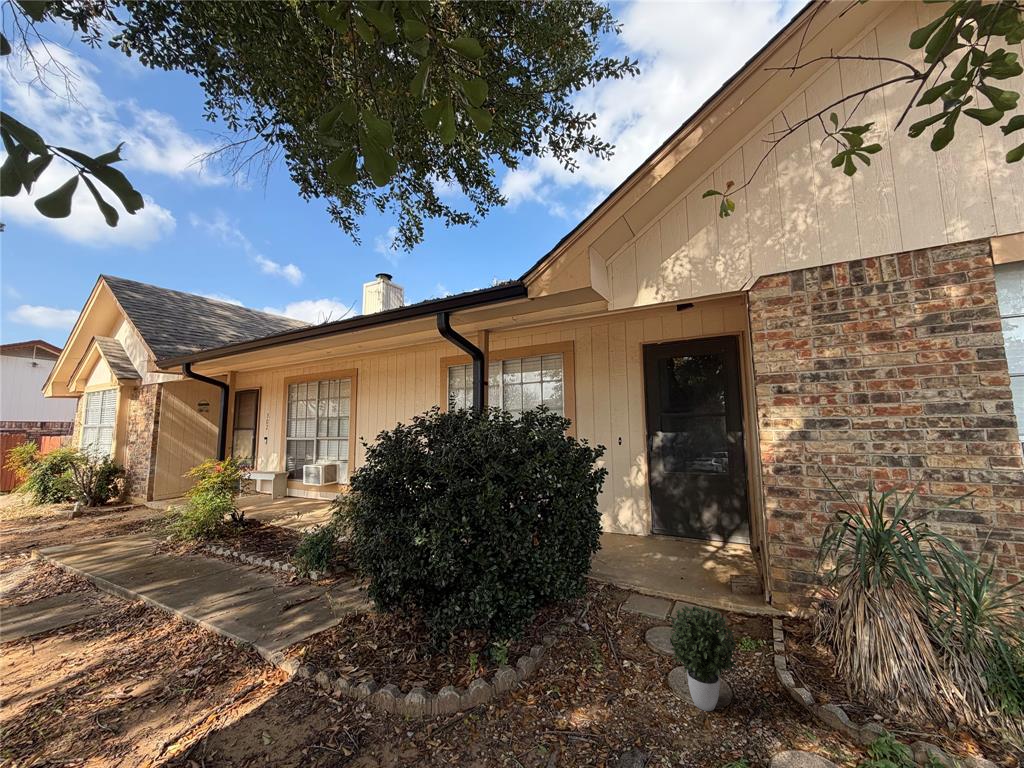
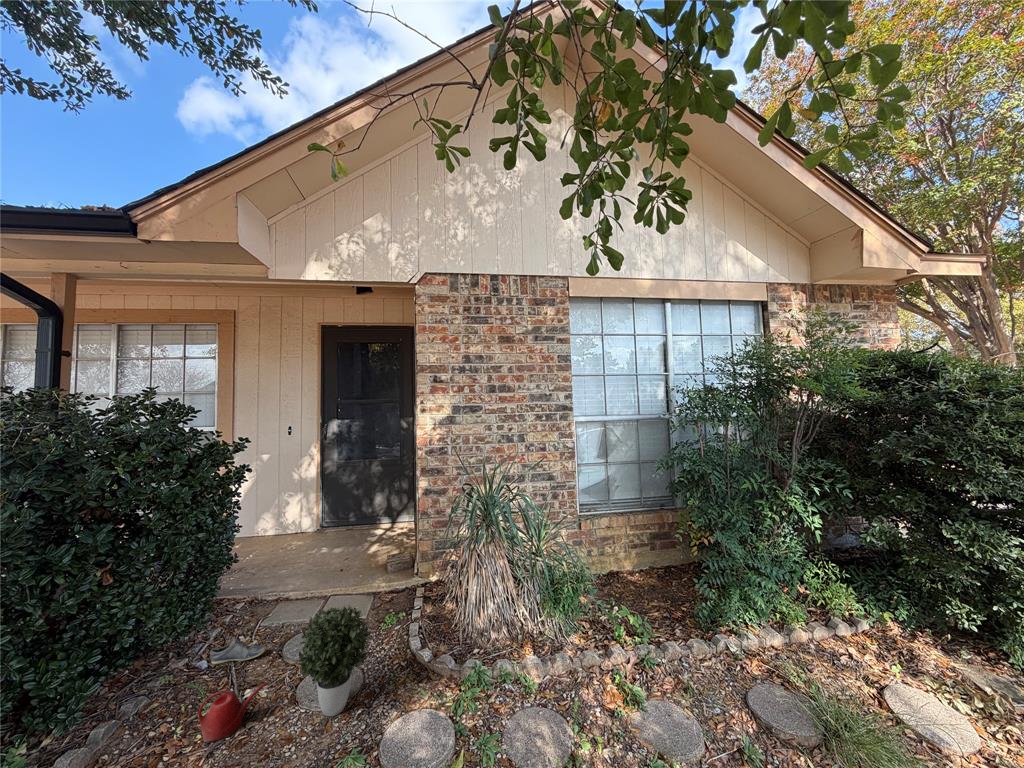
shoe: none [591,612,632,633] -> present [210,639,266,664]
watering can: none [595,648,643,689] -> present [198,683,268,742]

